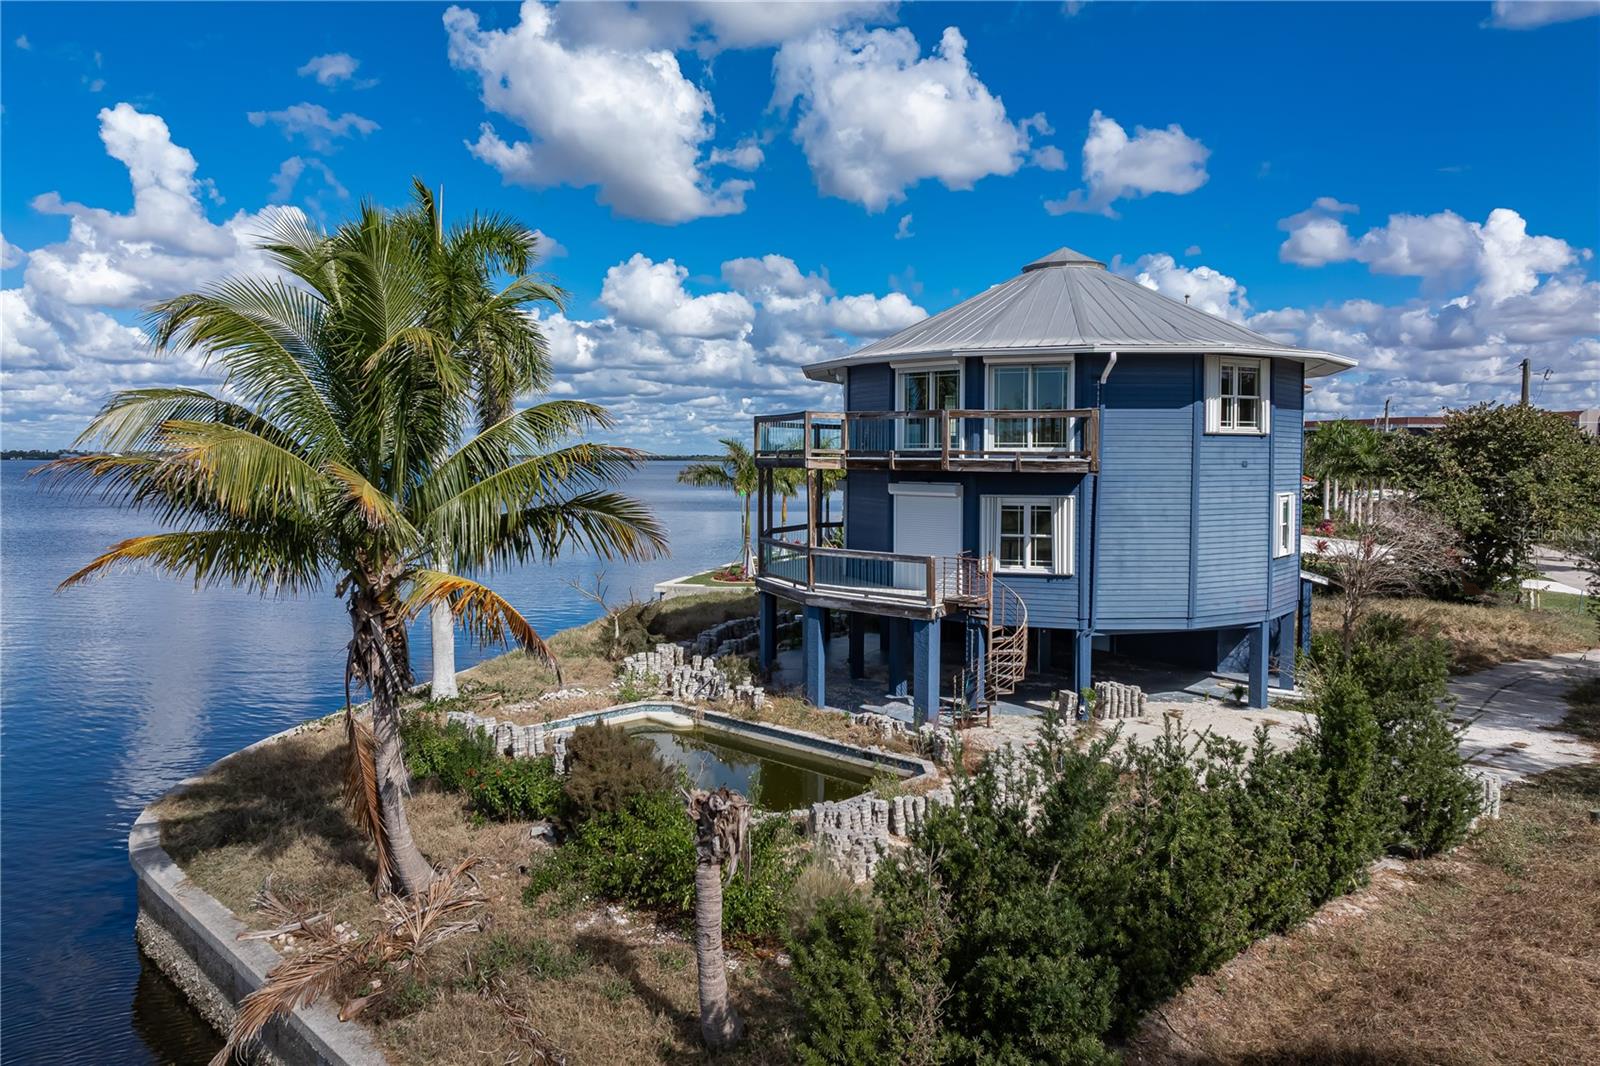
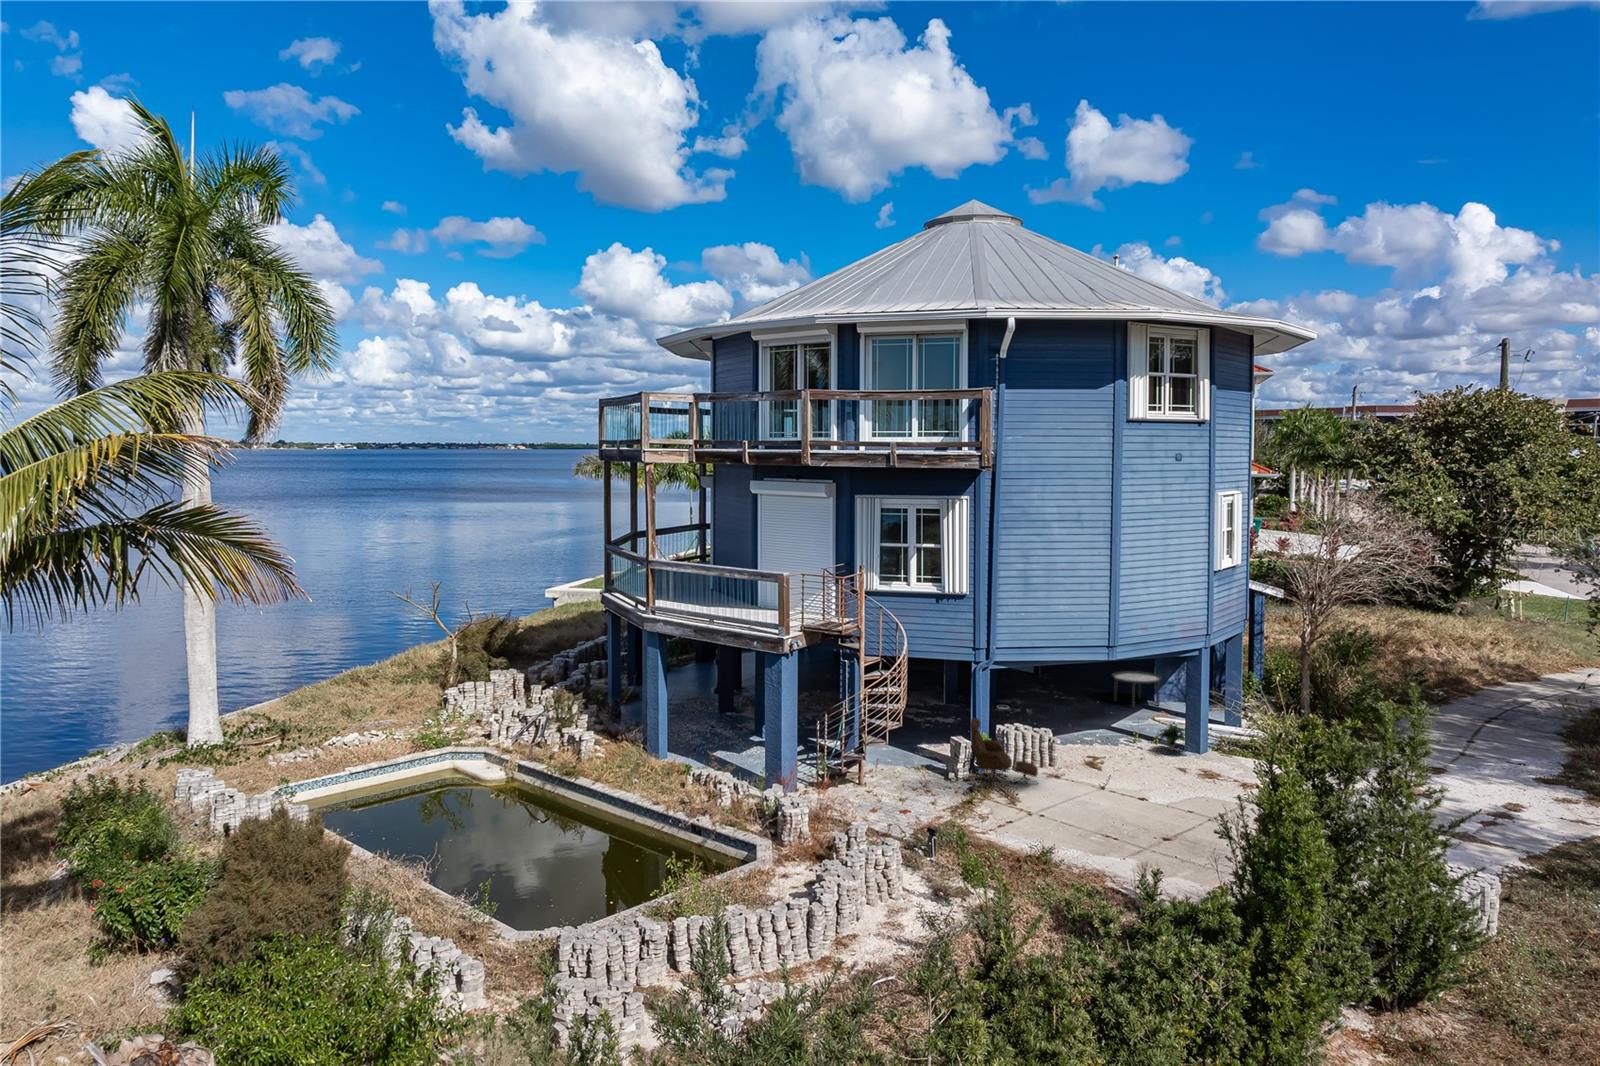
lounge chair: present [1461,571,1500,602] -> present [970,718,1038,786]
round table: none [1182,646,1226,675] -> present [1112,671,1162,708]

